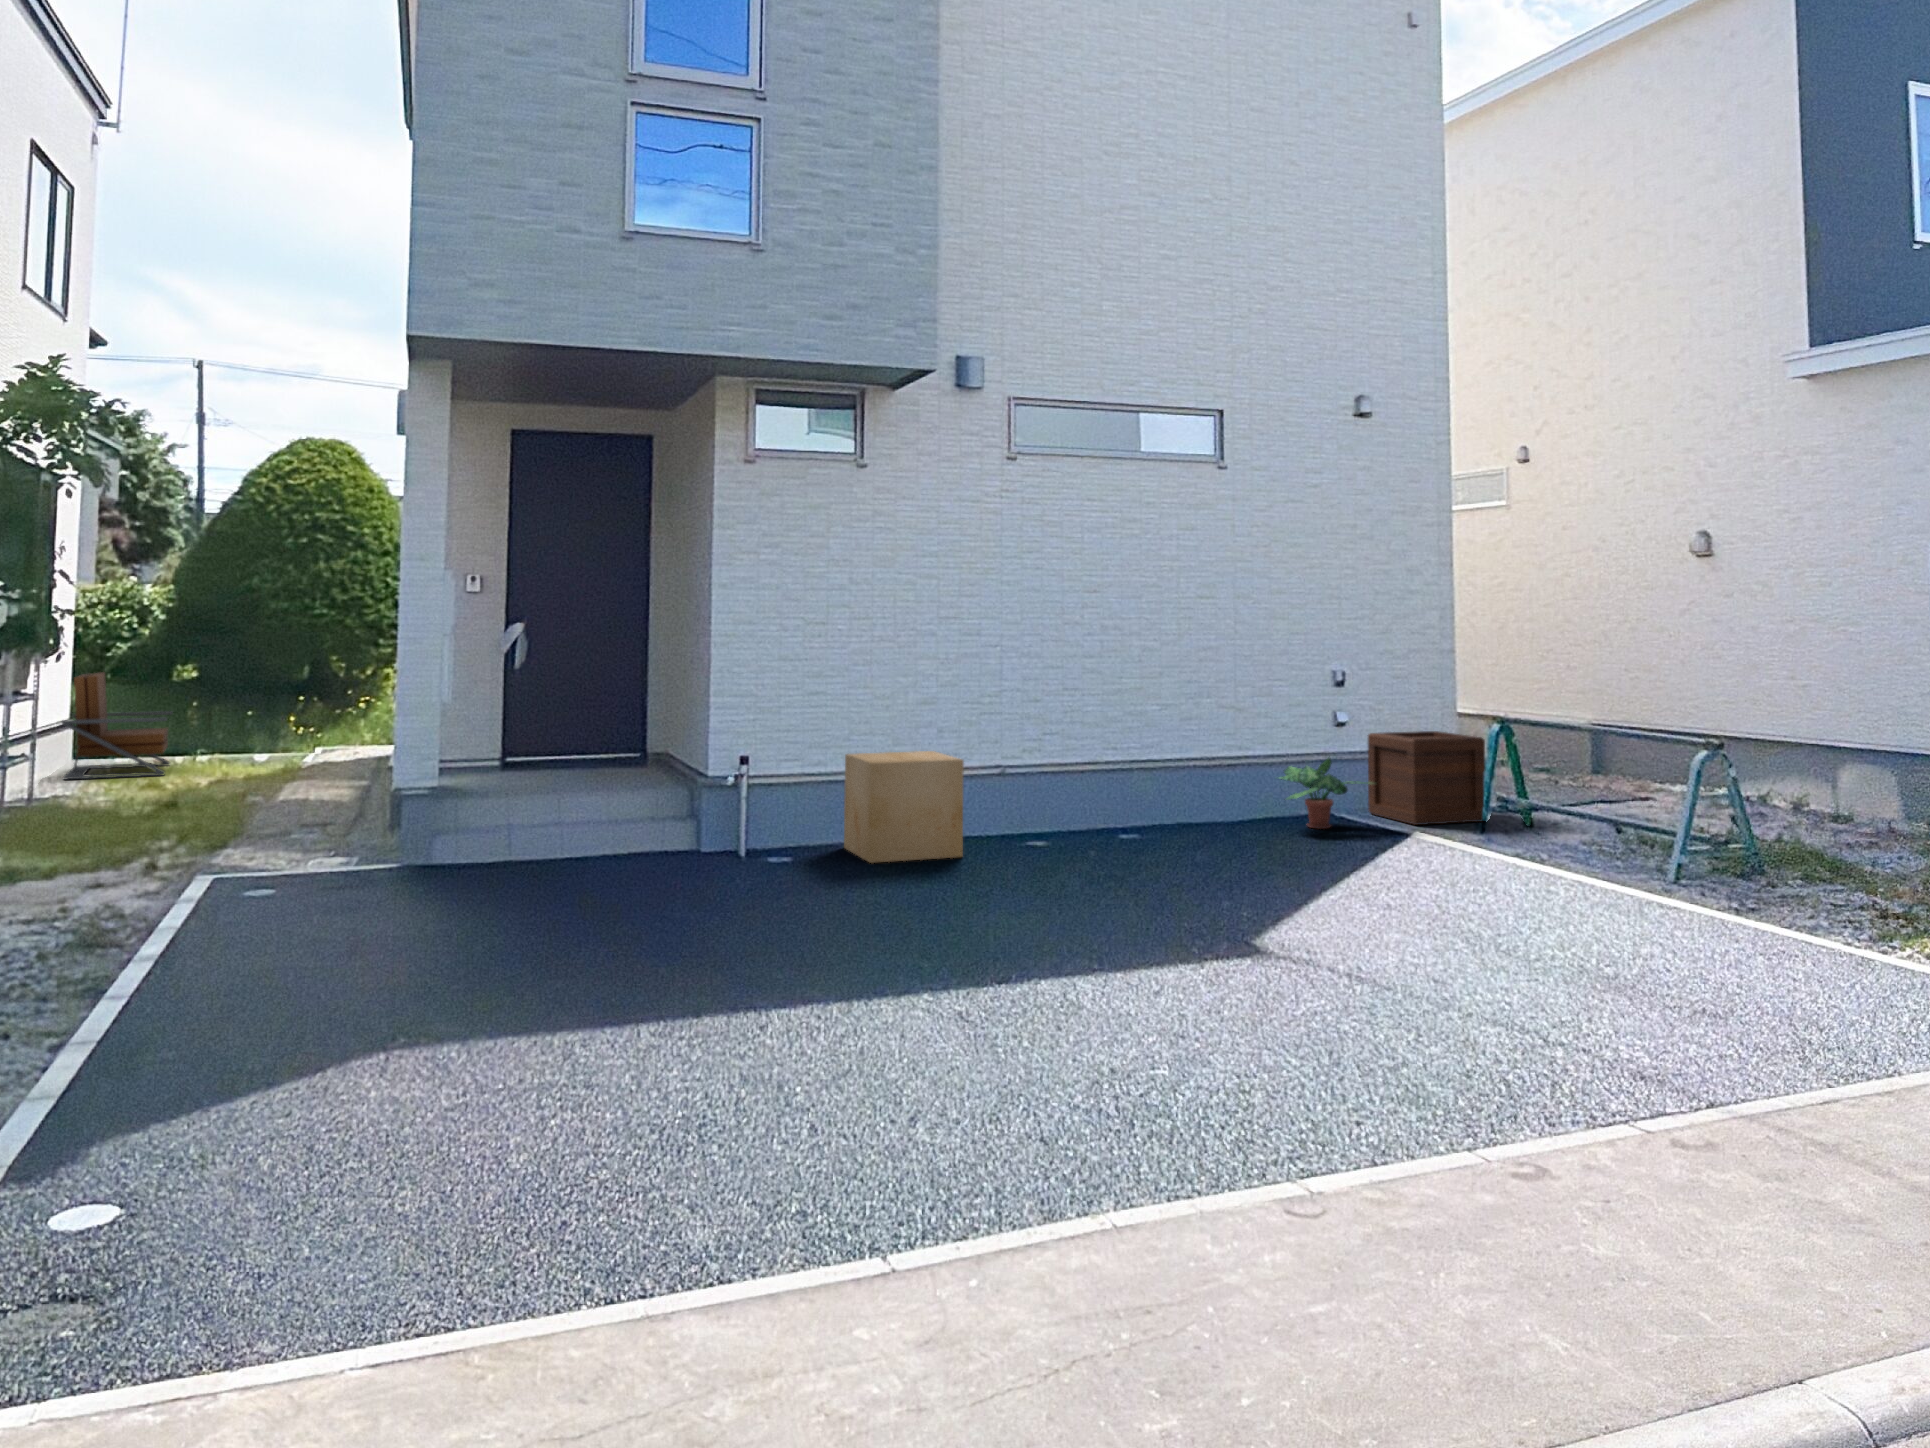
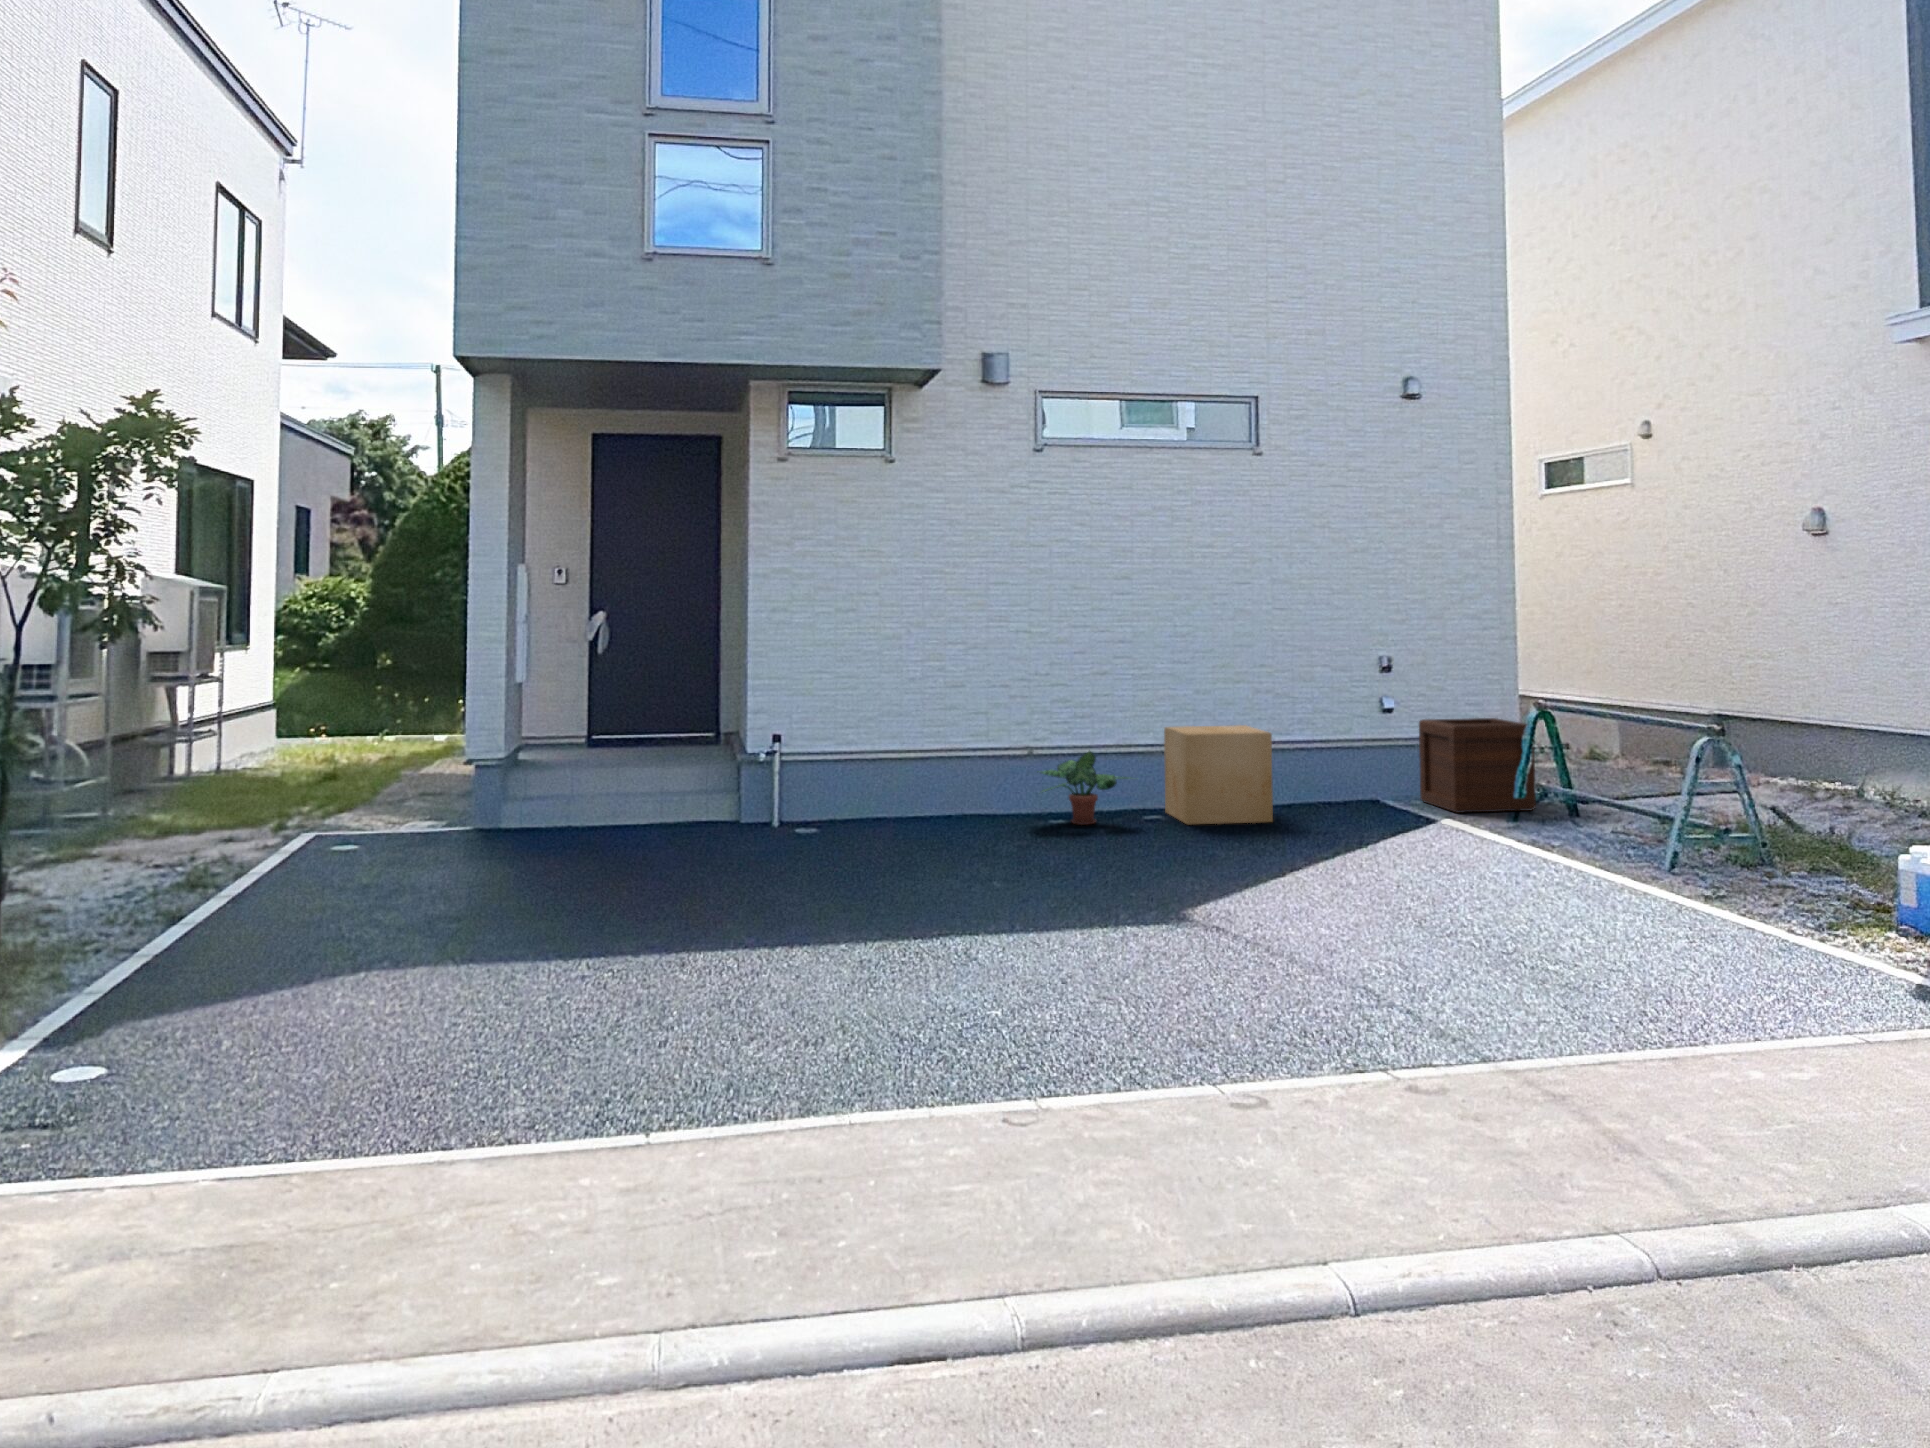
lounge chair: present [62,672,172,779] -> none [251,658,351,754]
cardboard box: present [844,751,964,863] -> present [1164,725,1273,824]
potted plant: present [1279,758,1372,829] -> present [1037,751,1129,825]

